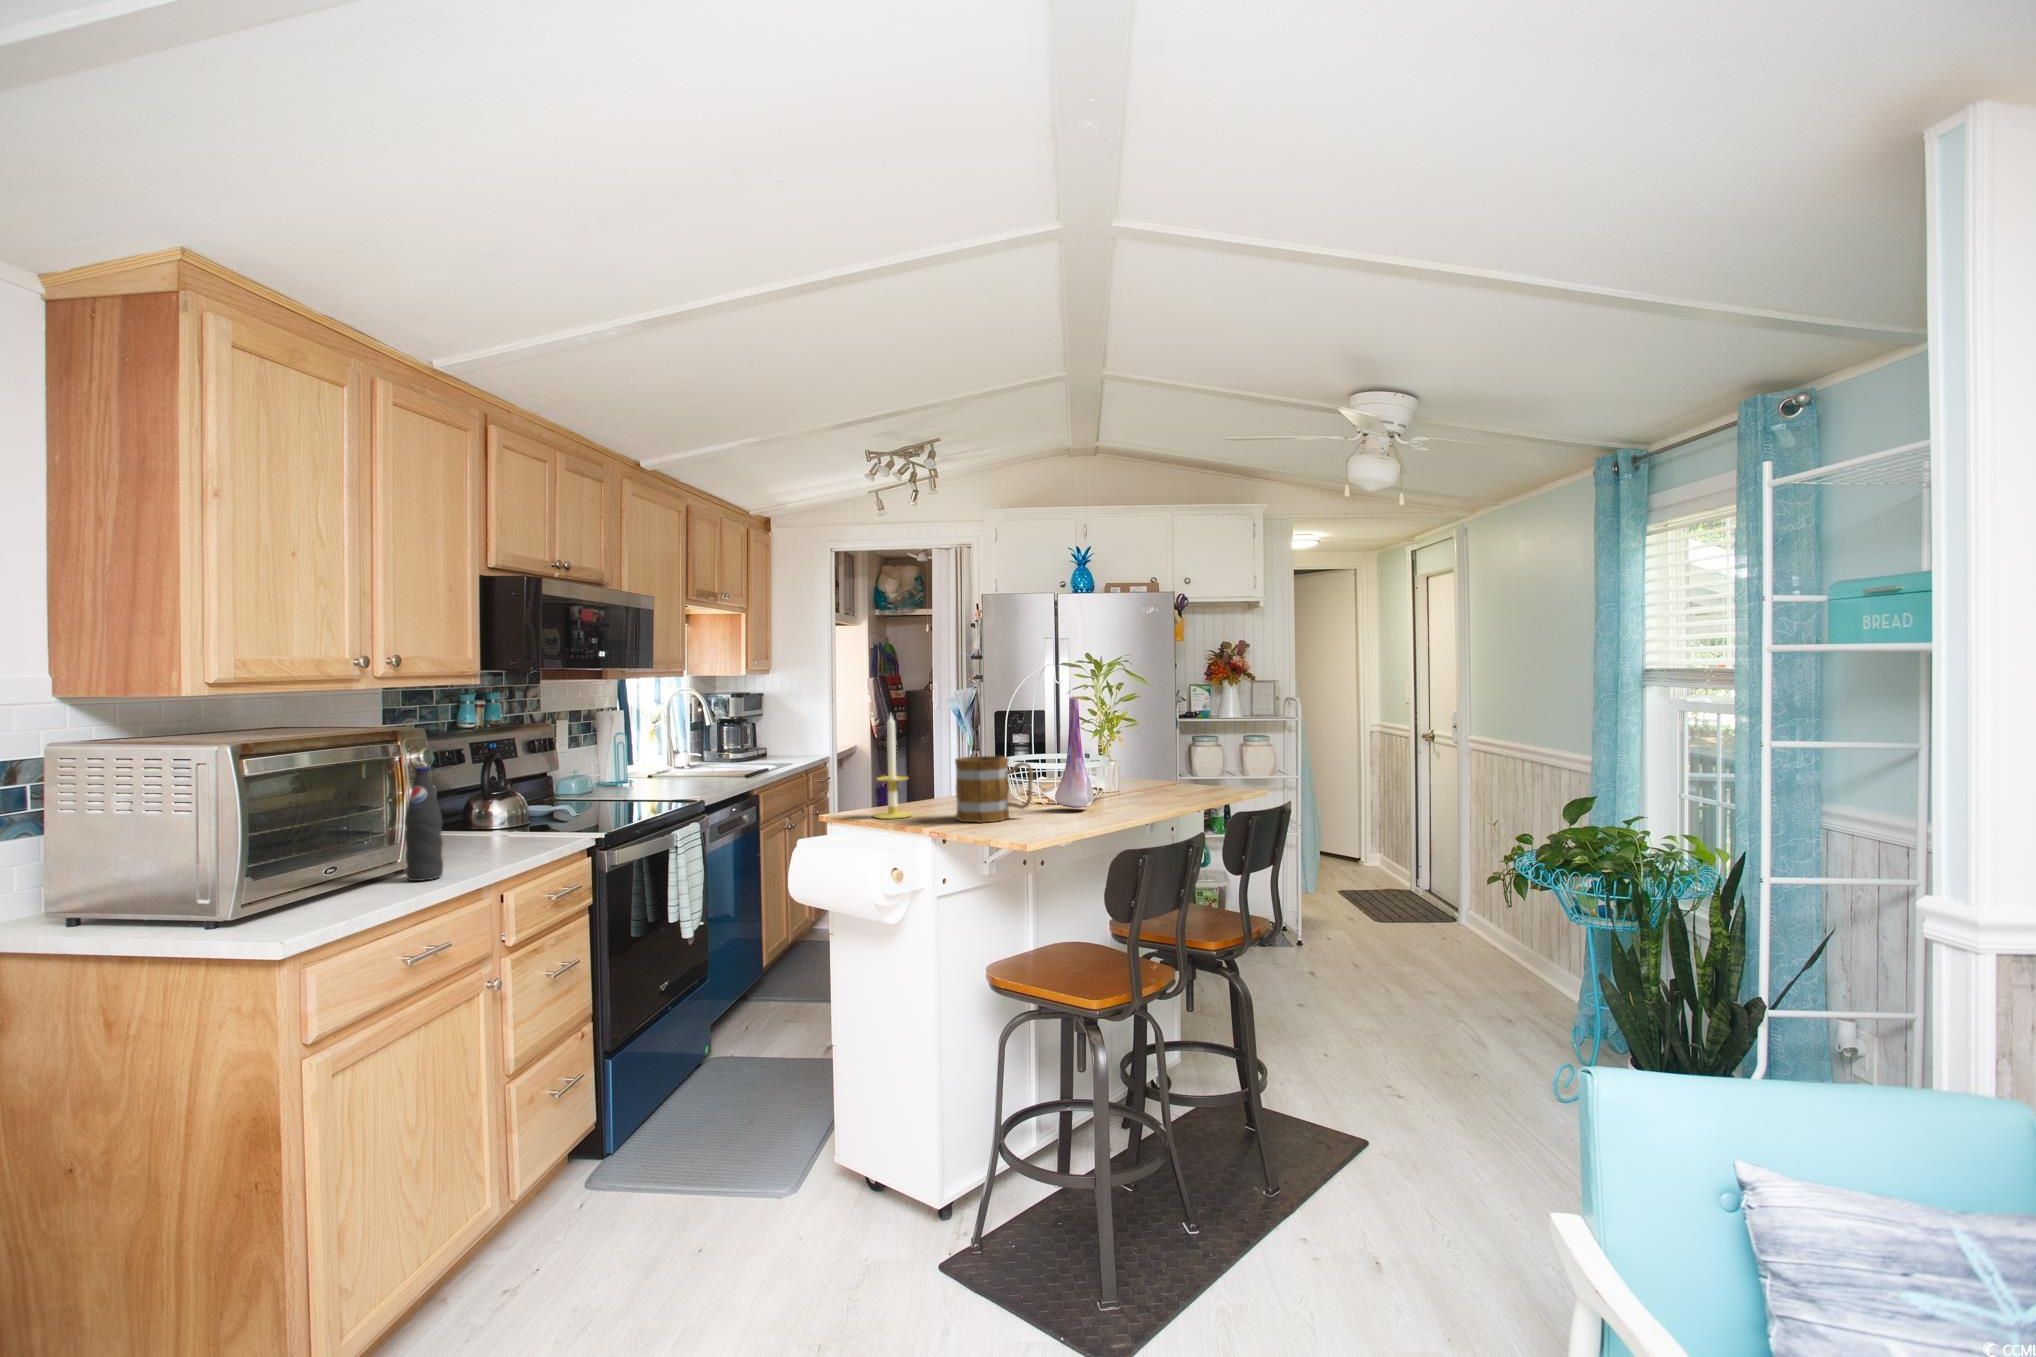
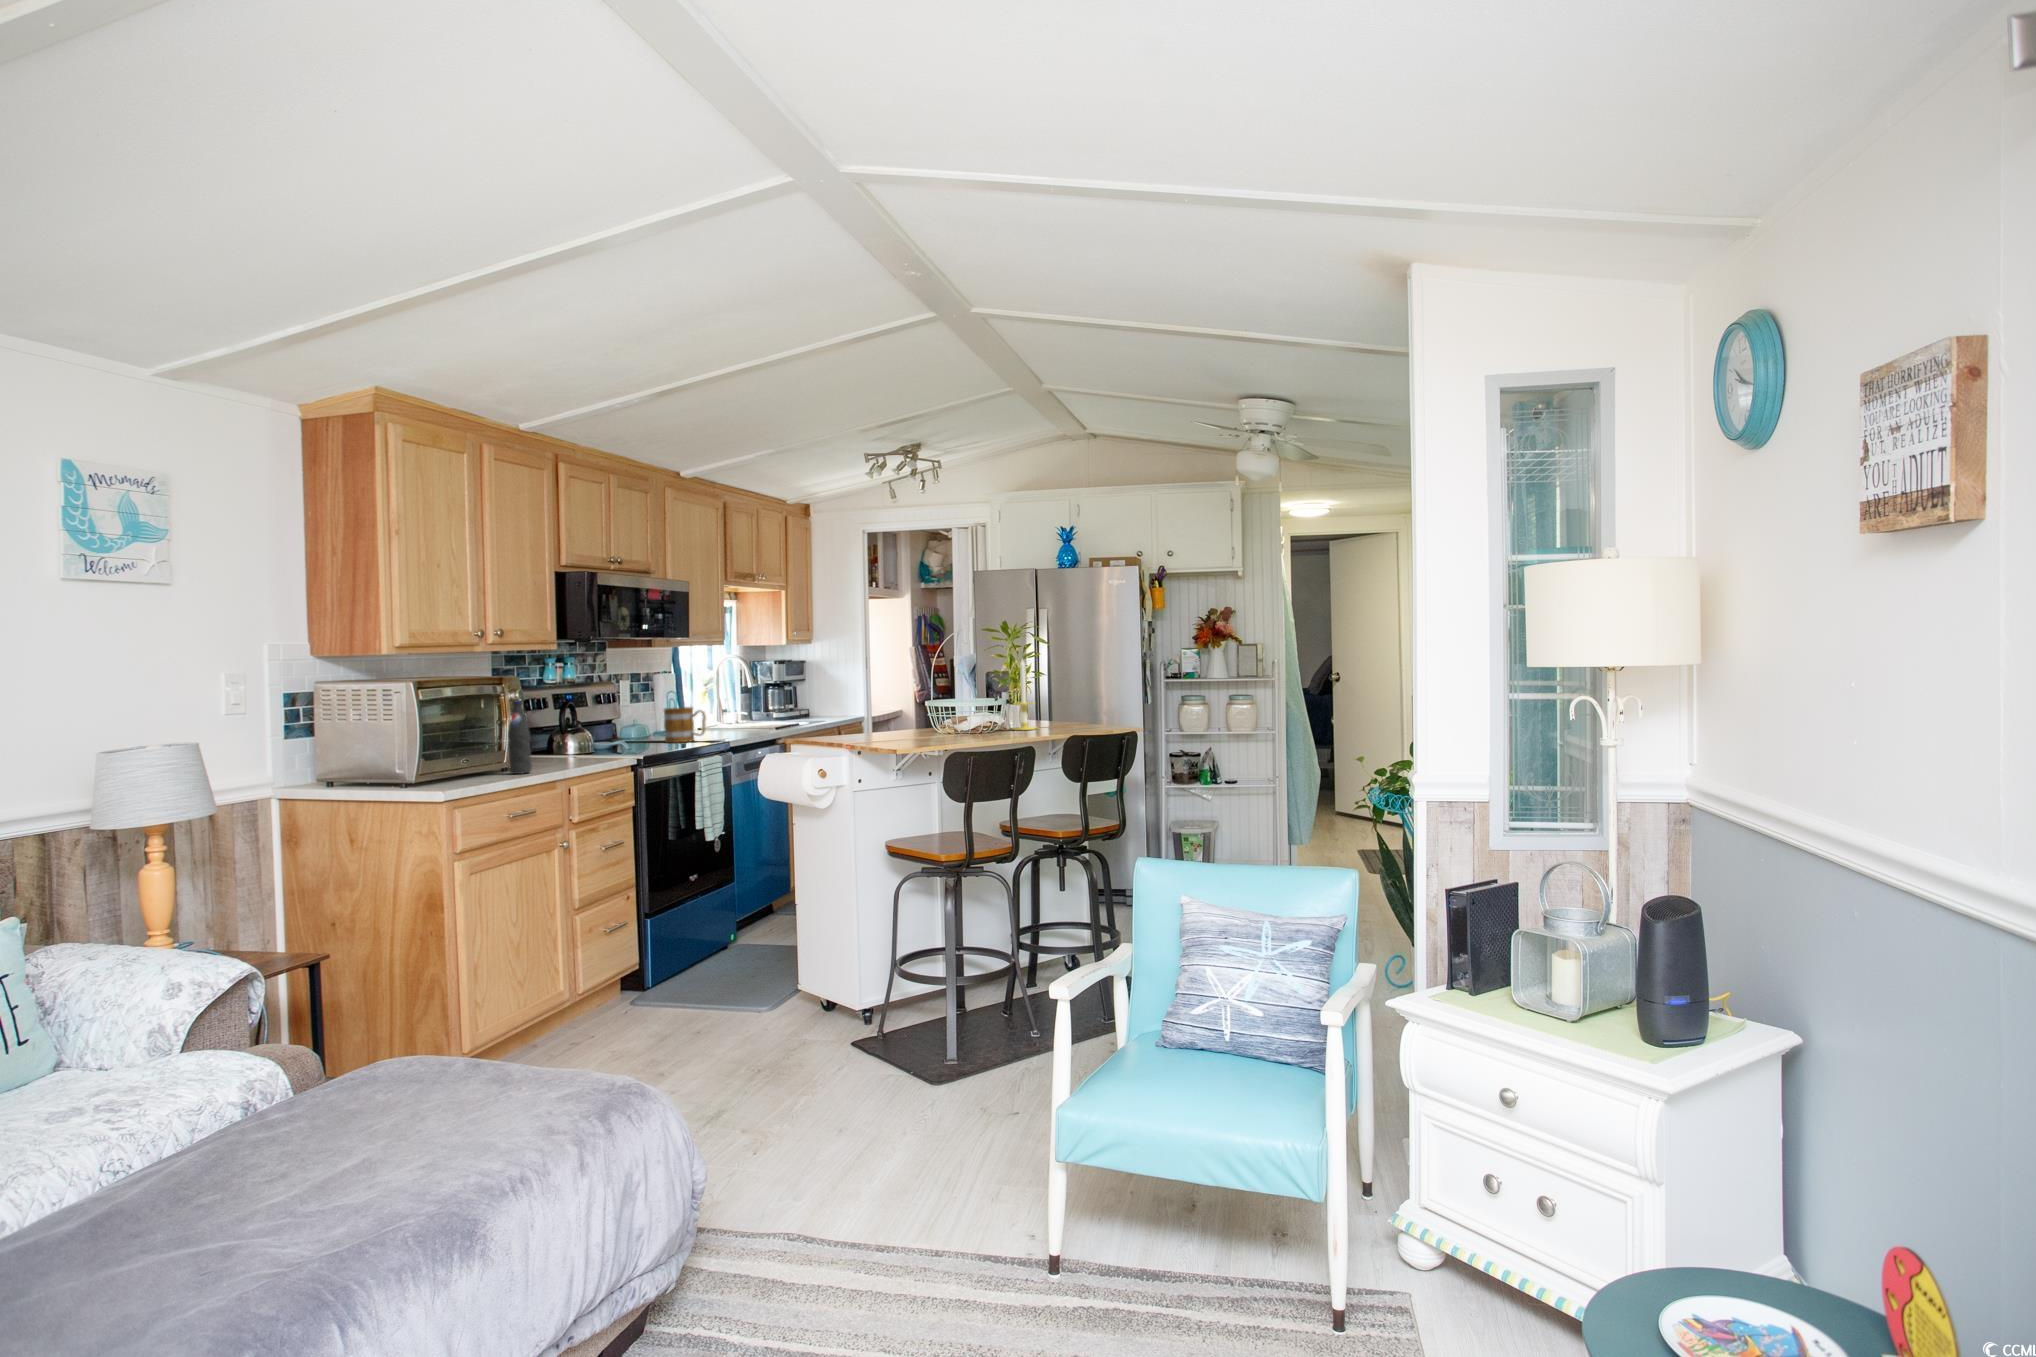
vase: present [1055,698,1094,808] -> none [944,652,973,735]
candle: present [874,715,912,819] -> present [1013,659,1036,730]
mug: present [955,756,1033,823] -> present [664,707,706,743]

